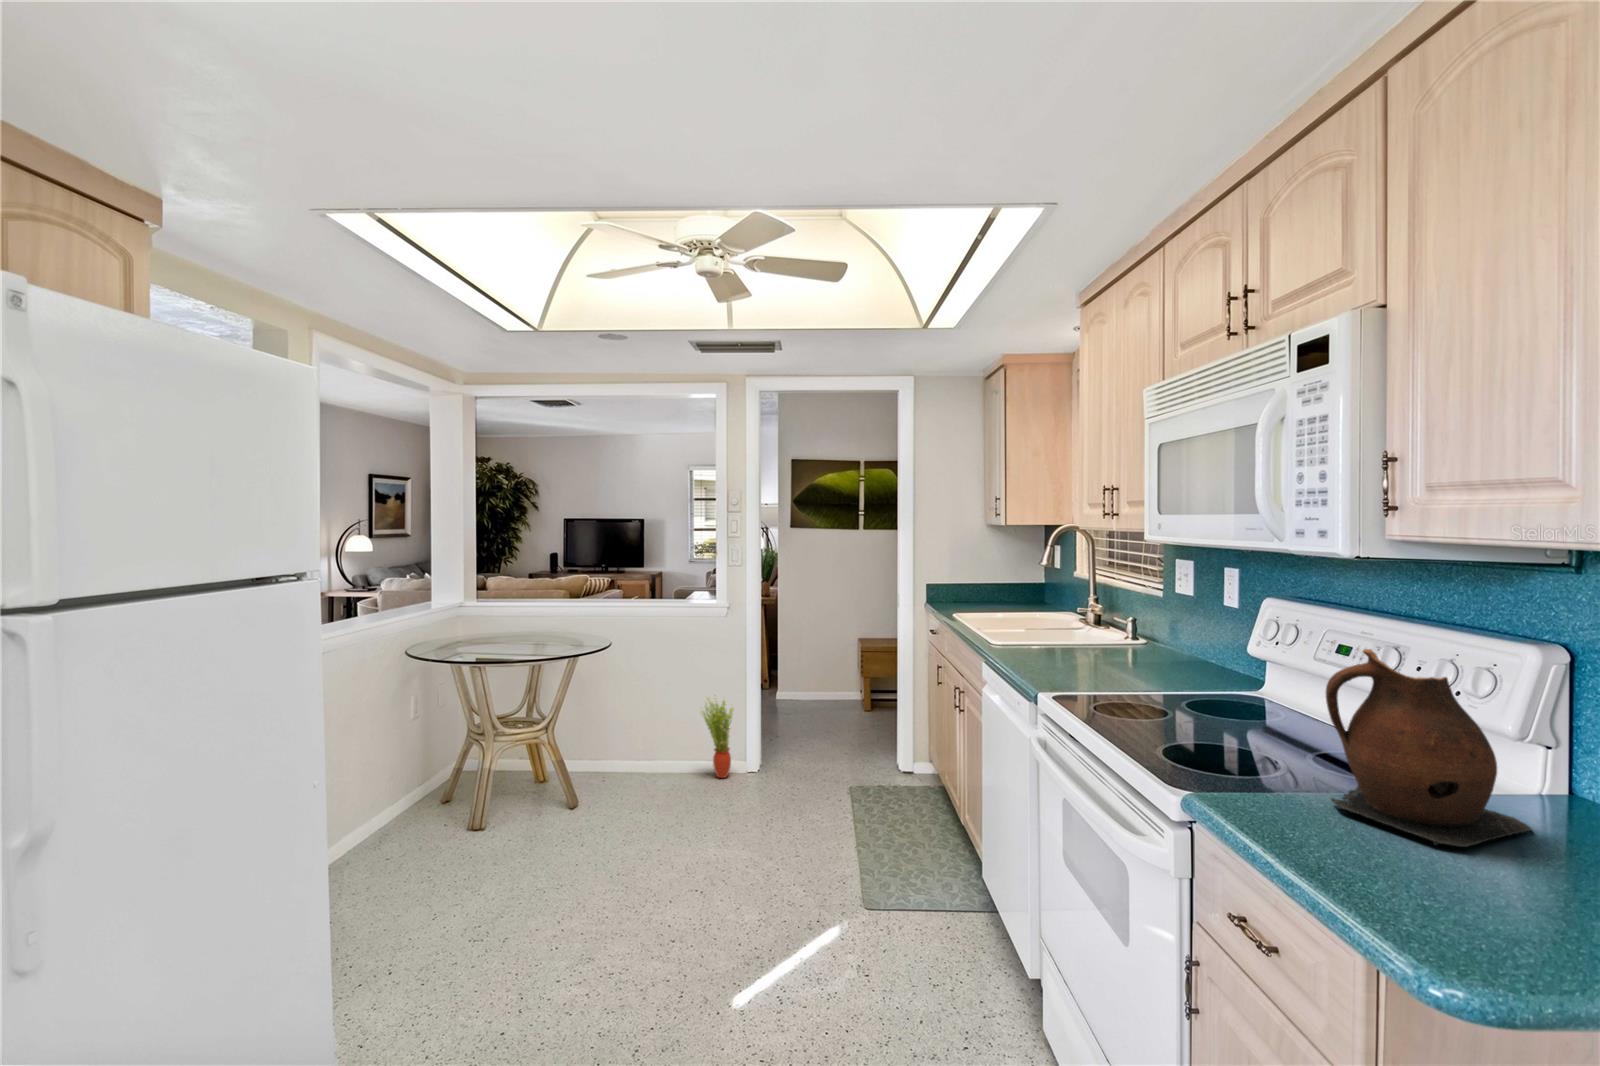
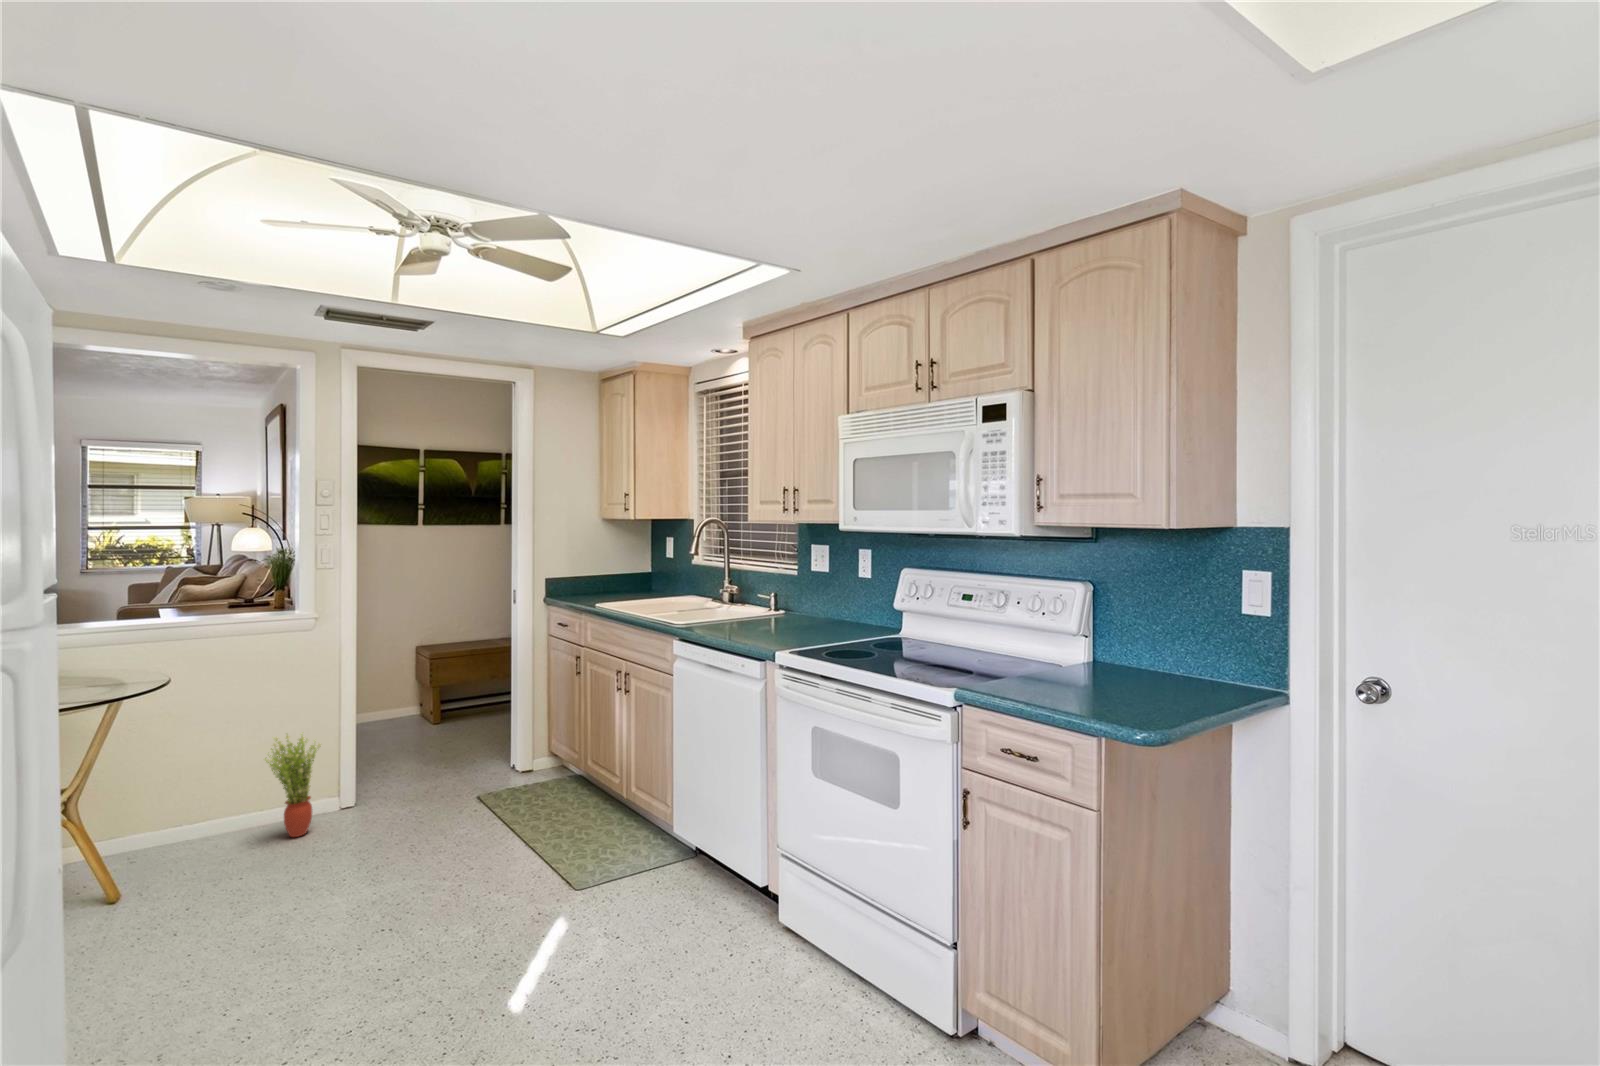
ceramic pitcher: present [1326,649,1533,847] -> none [1028,586,1103,684]

